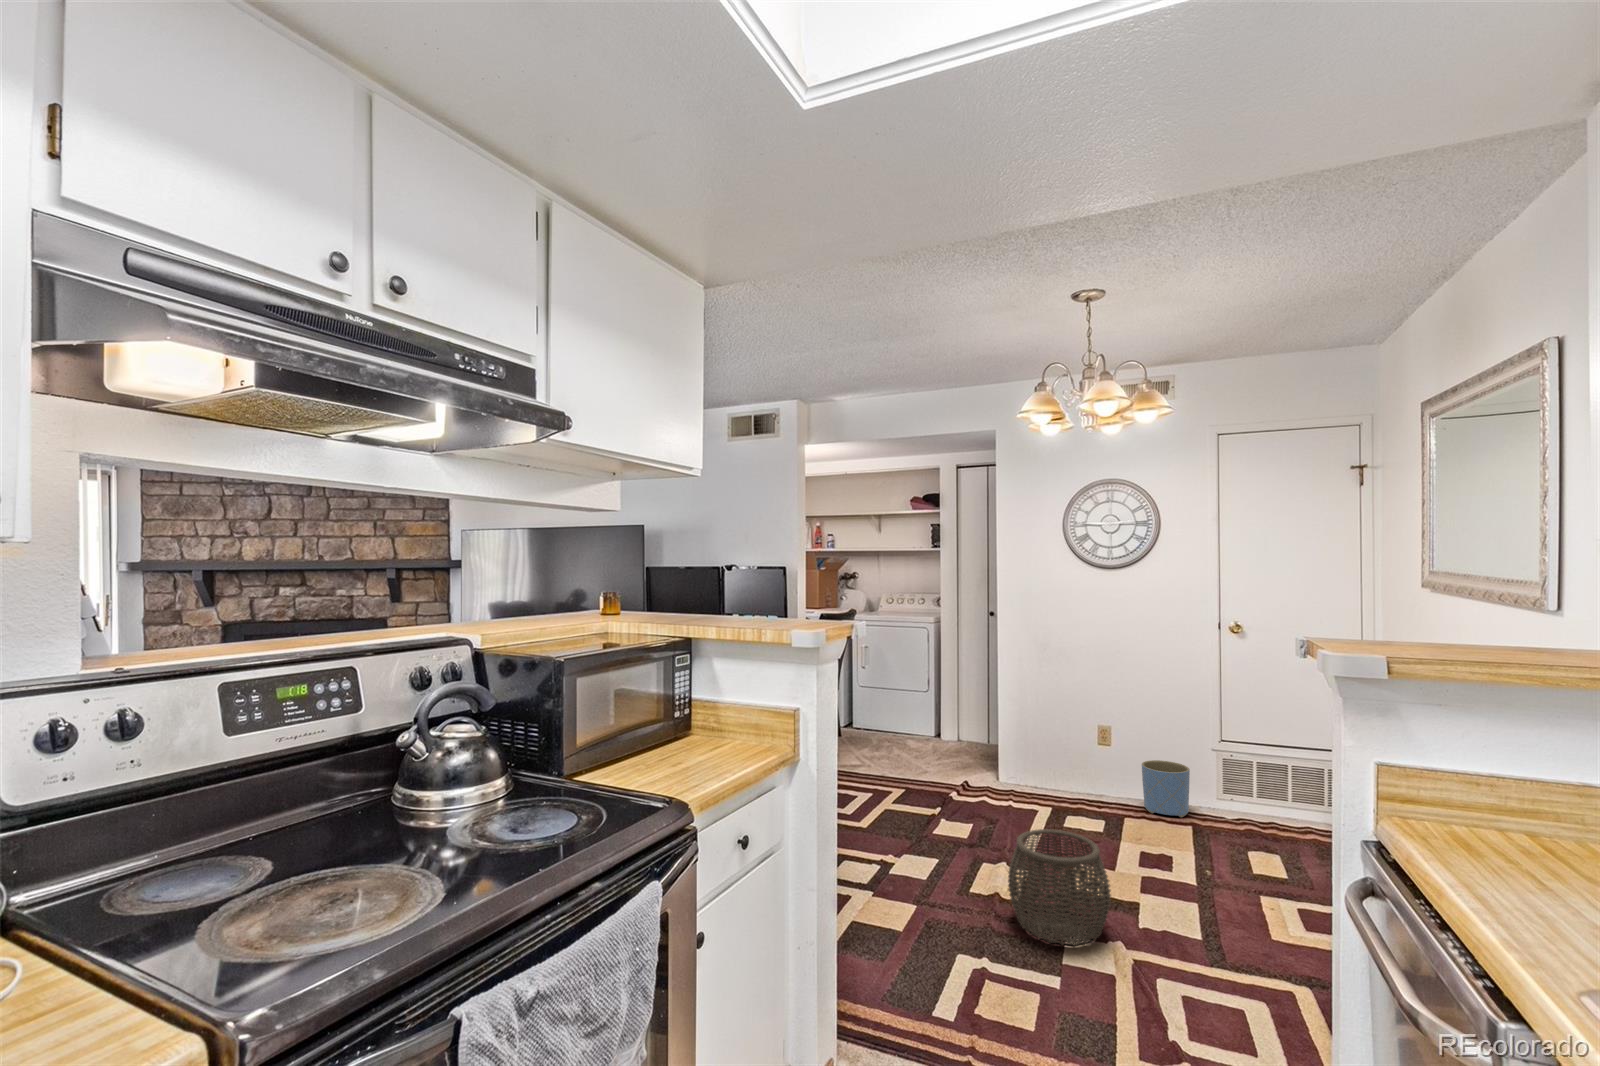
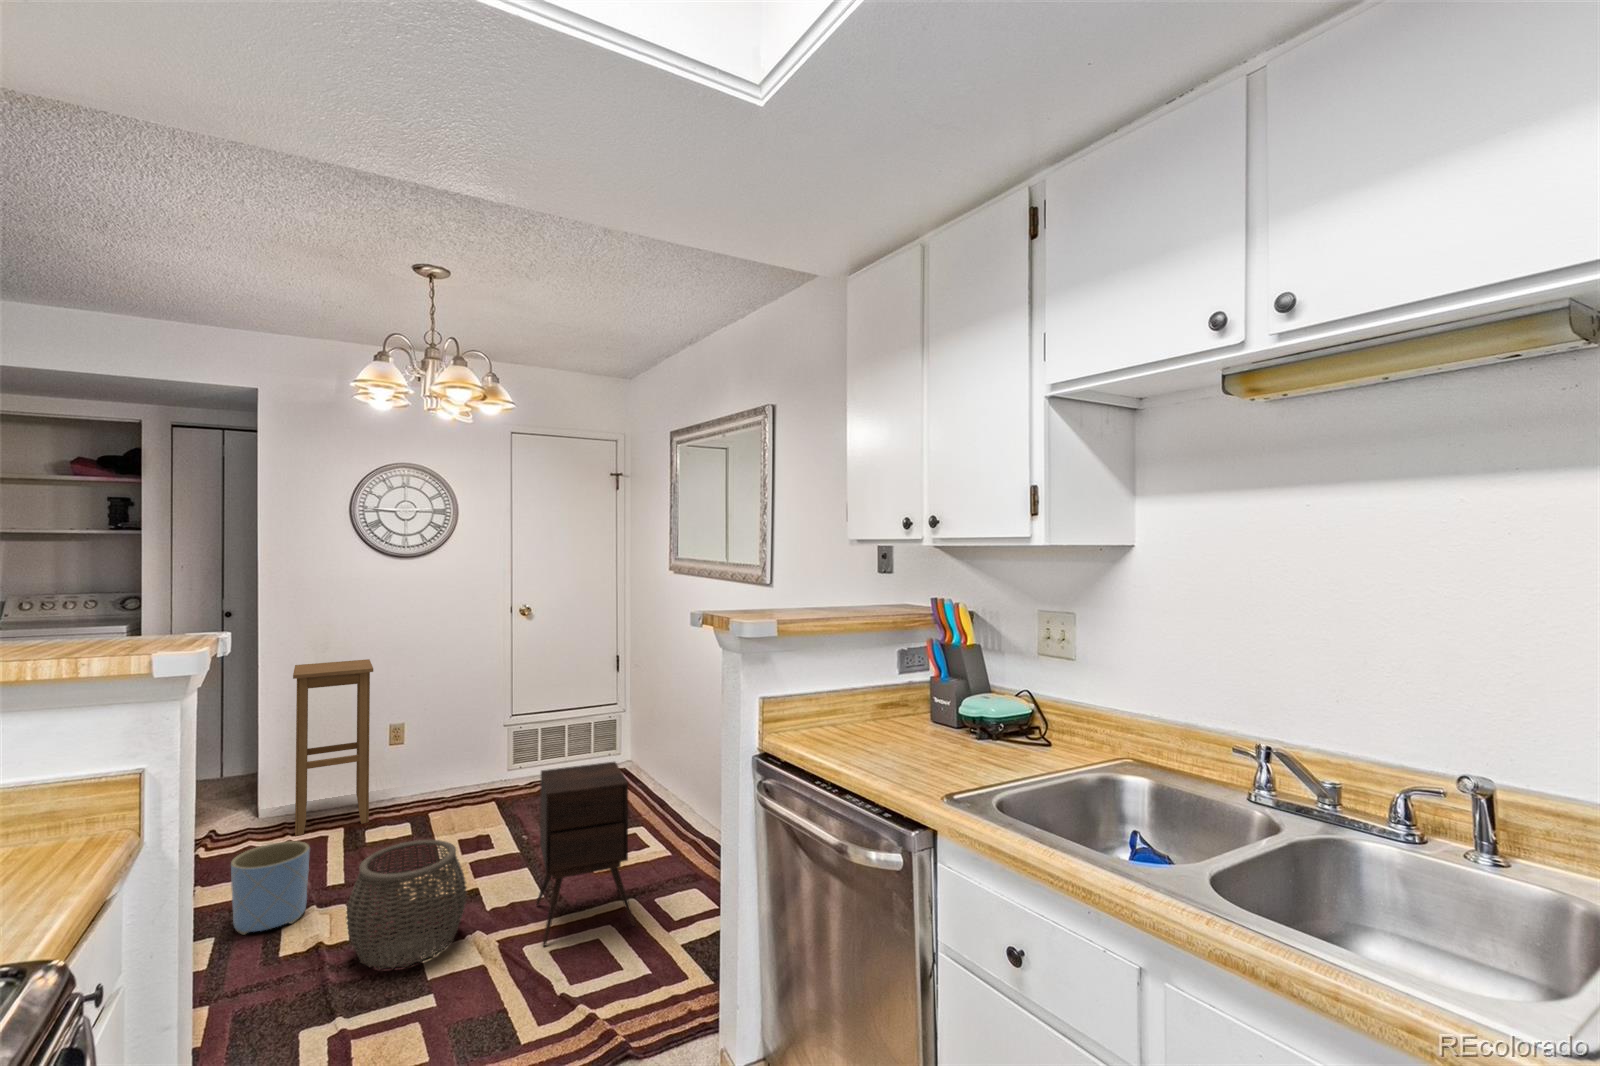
stool: none [1012,658,1078,809] -> present [293,659,373,836]
planter: present [1142,760,1190,817] -> present [231,841,310,935]
side table: none [1178,801,1300,1026] -> present [536,762,635,946]

